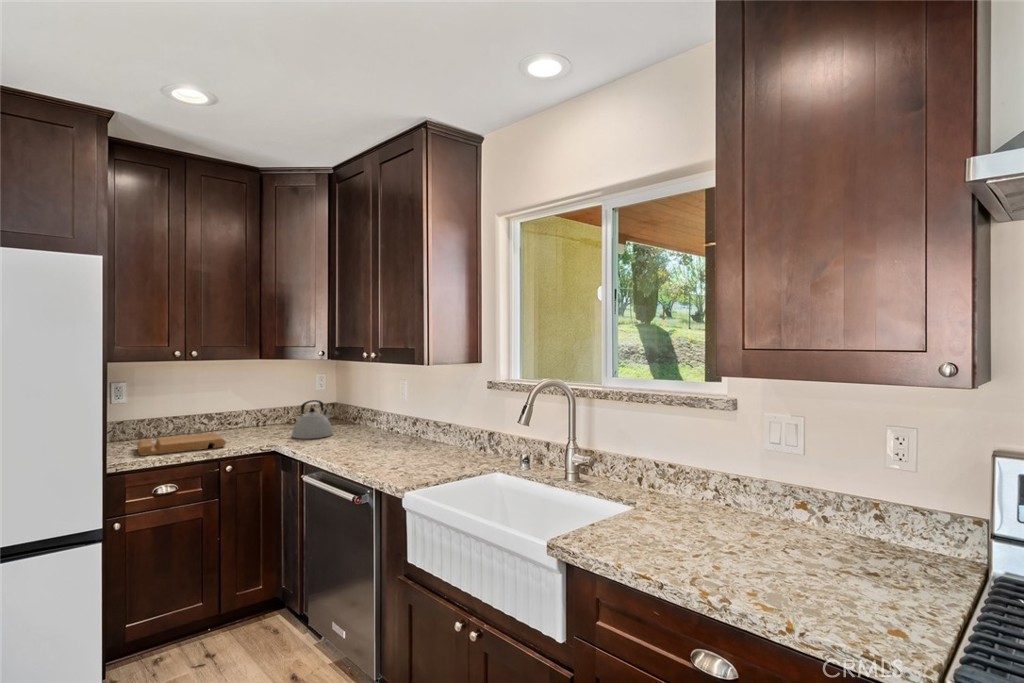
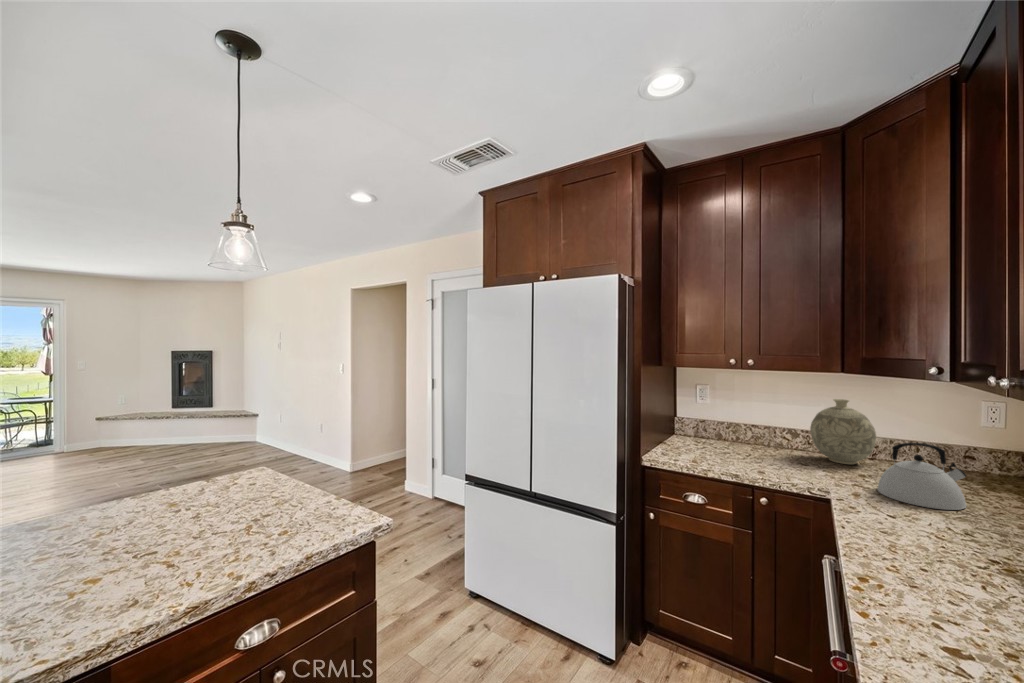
decorative vase: none [229,381,273,432] -> present [810,399,876,464]
cutting board: present [137,433,226,456] -> none [681,441,779,473]

